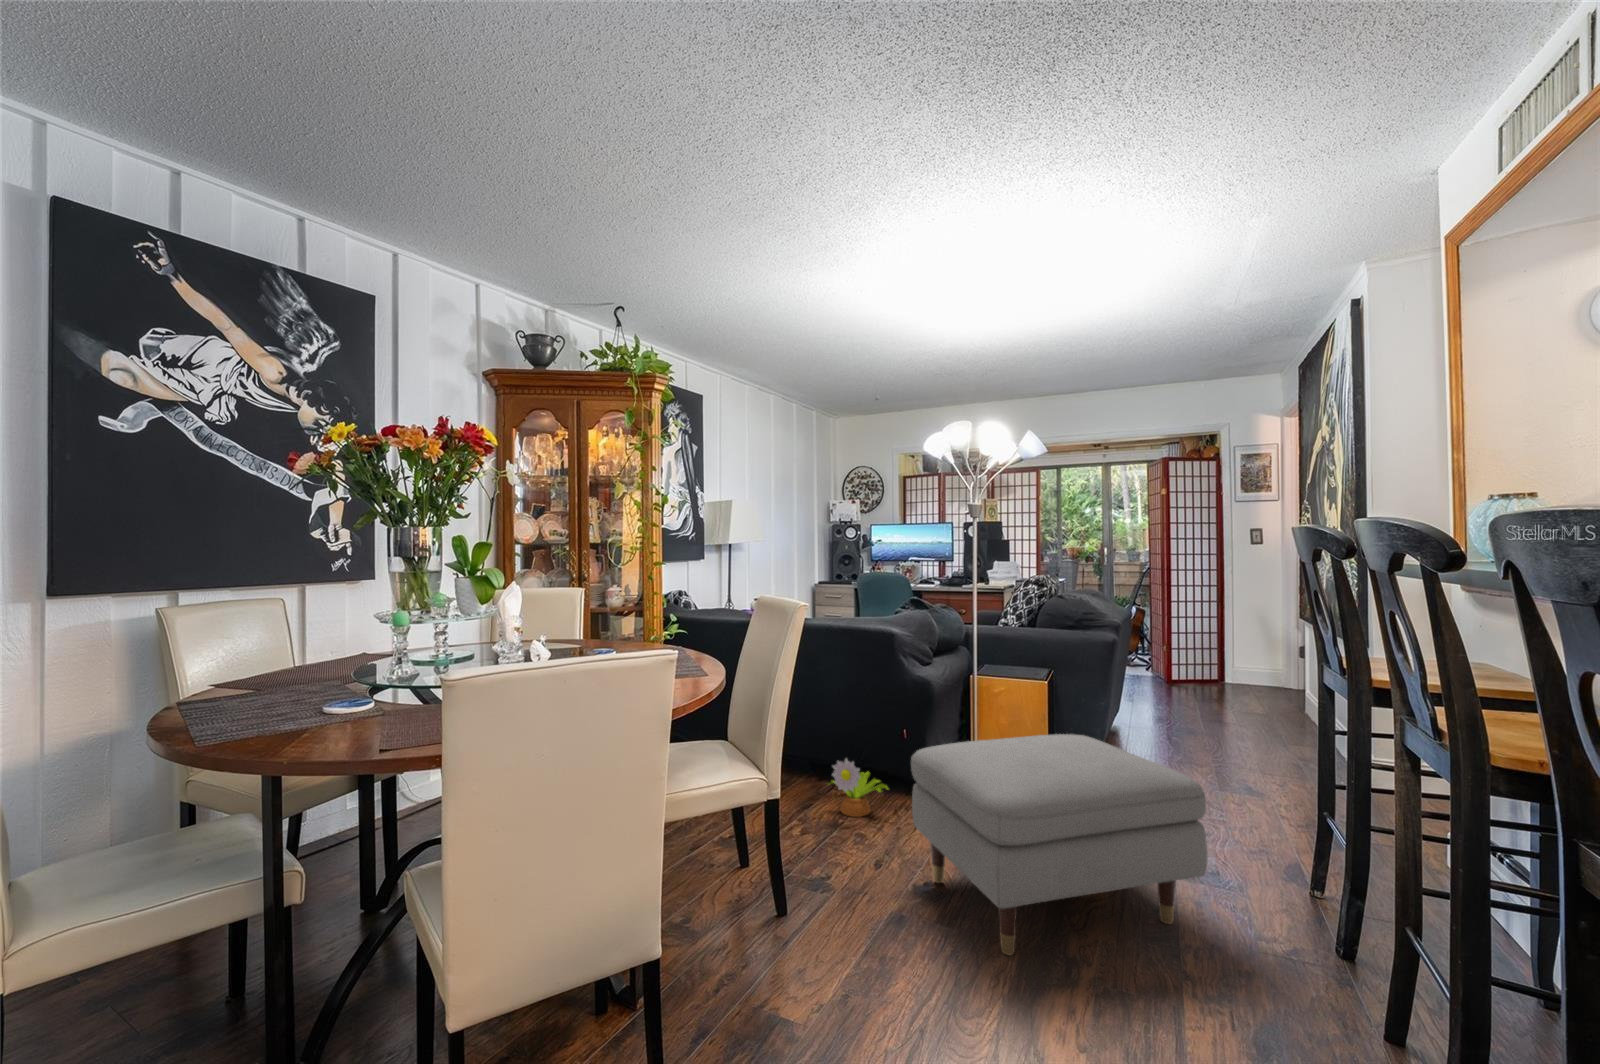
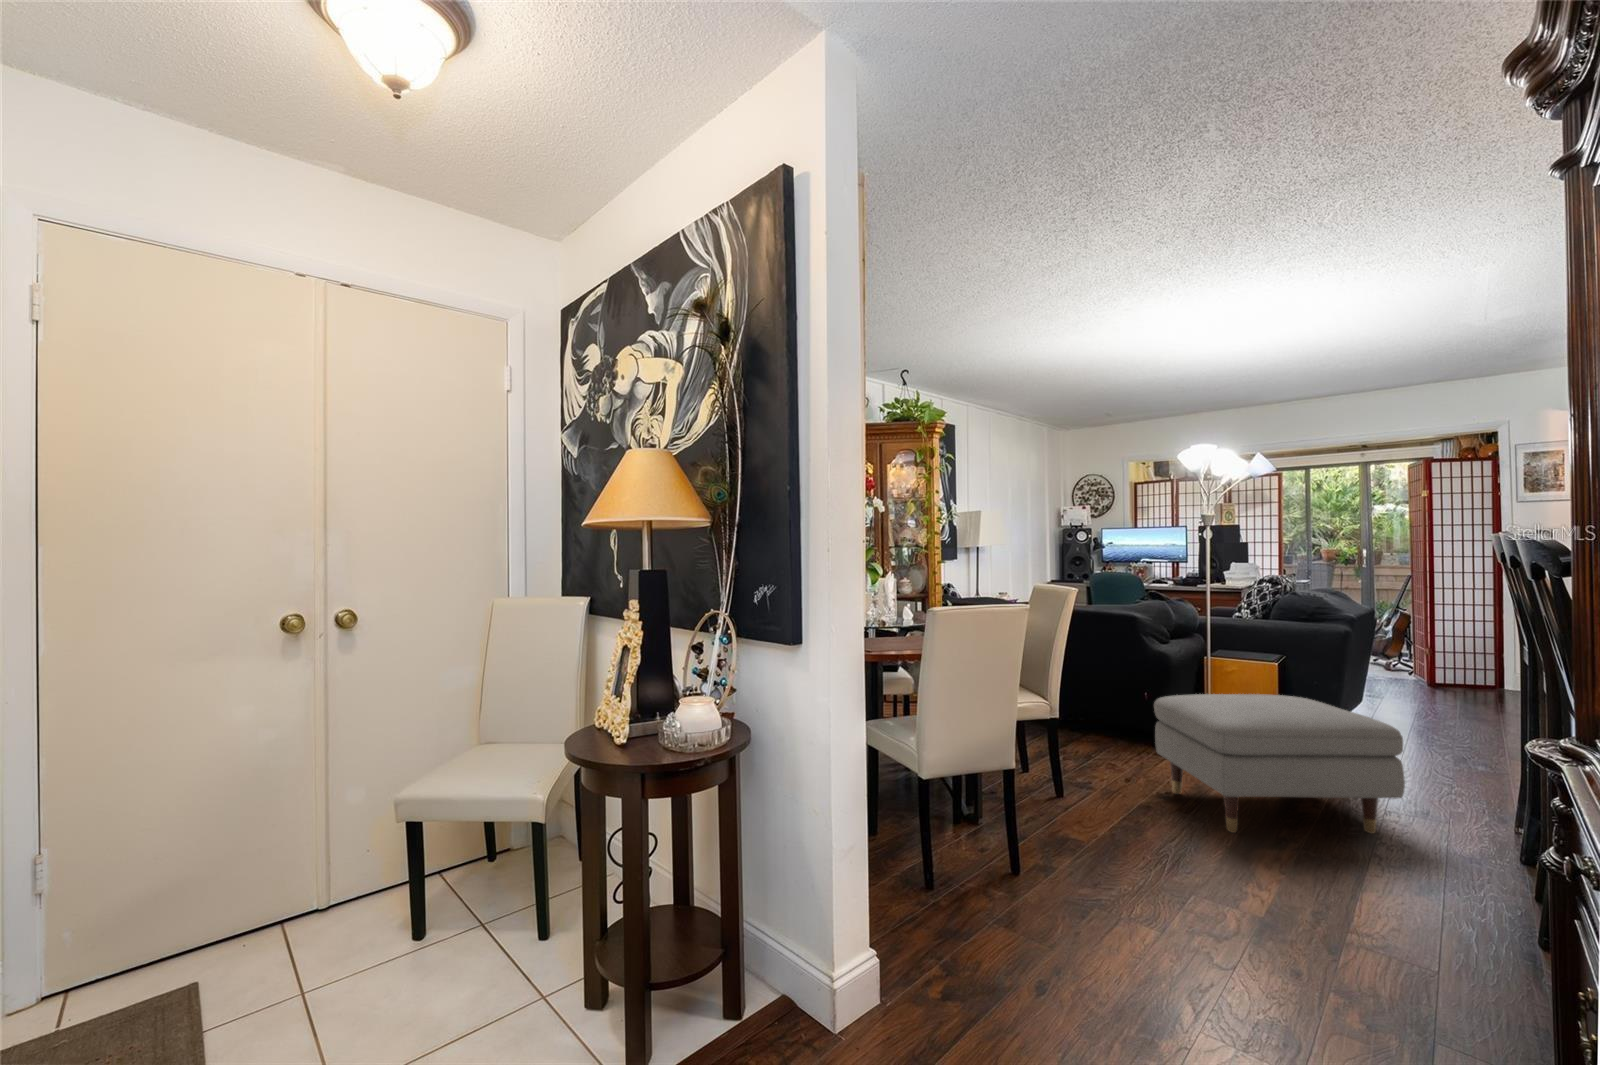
decorative plant: present [831,758,888,817] -> none [1080,709,1133,754]

